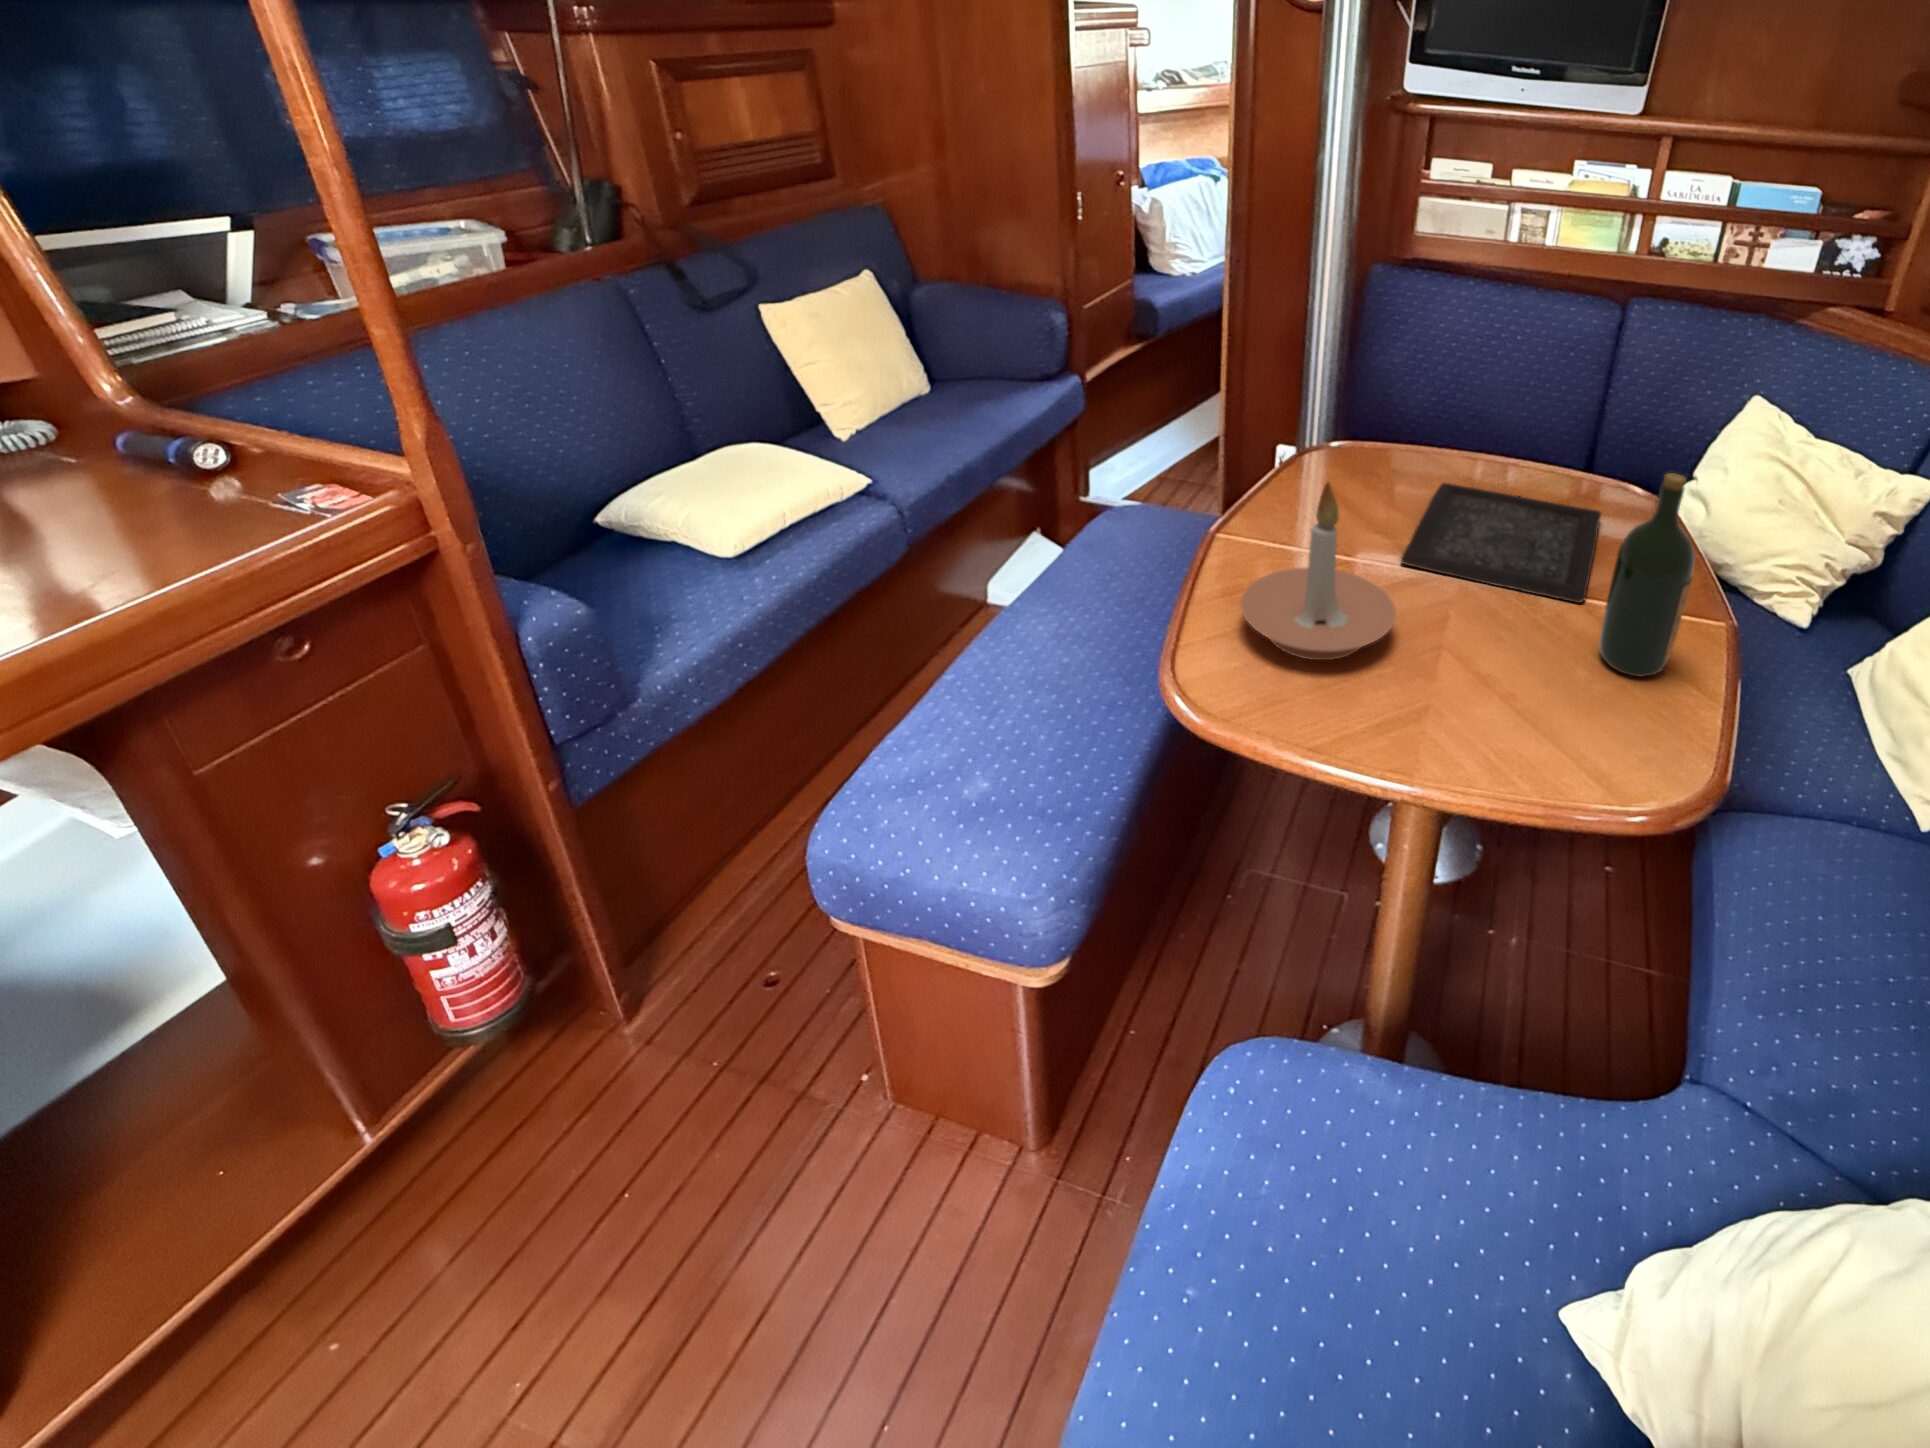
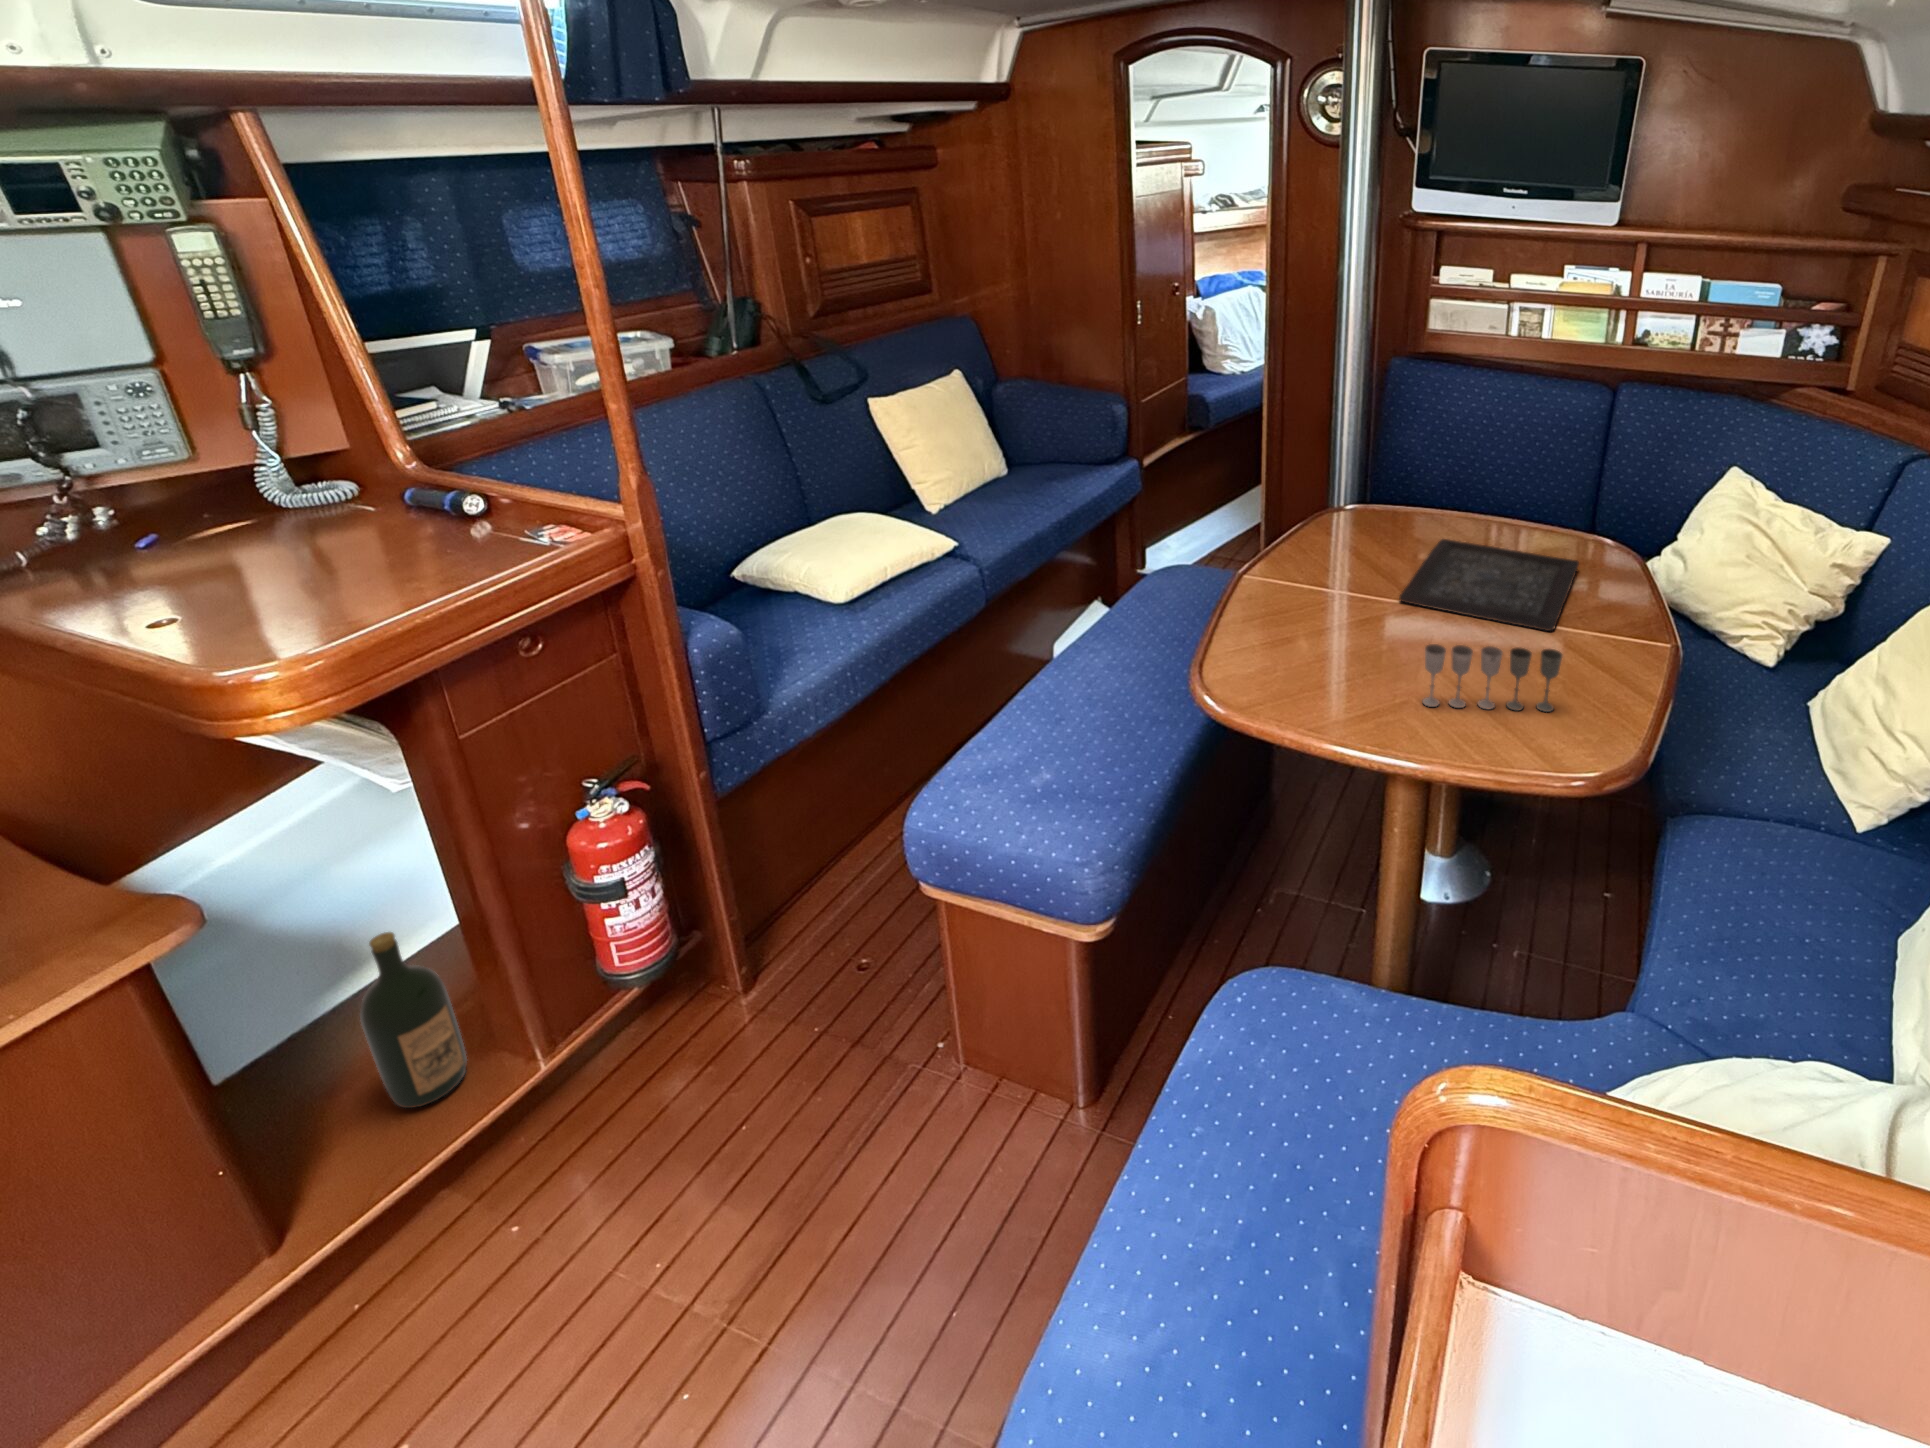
wine bottle: present [1599,473,1695,677] -> present [360,932,467,1108]
candle holder: present [1241,482,1396,660] -> none [1259,521,1388,671]
wine glass: none [1443,636,1616,715] -> present [1422,644,1562,712]

